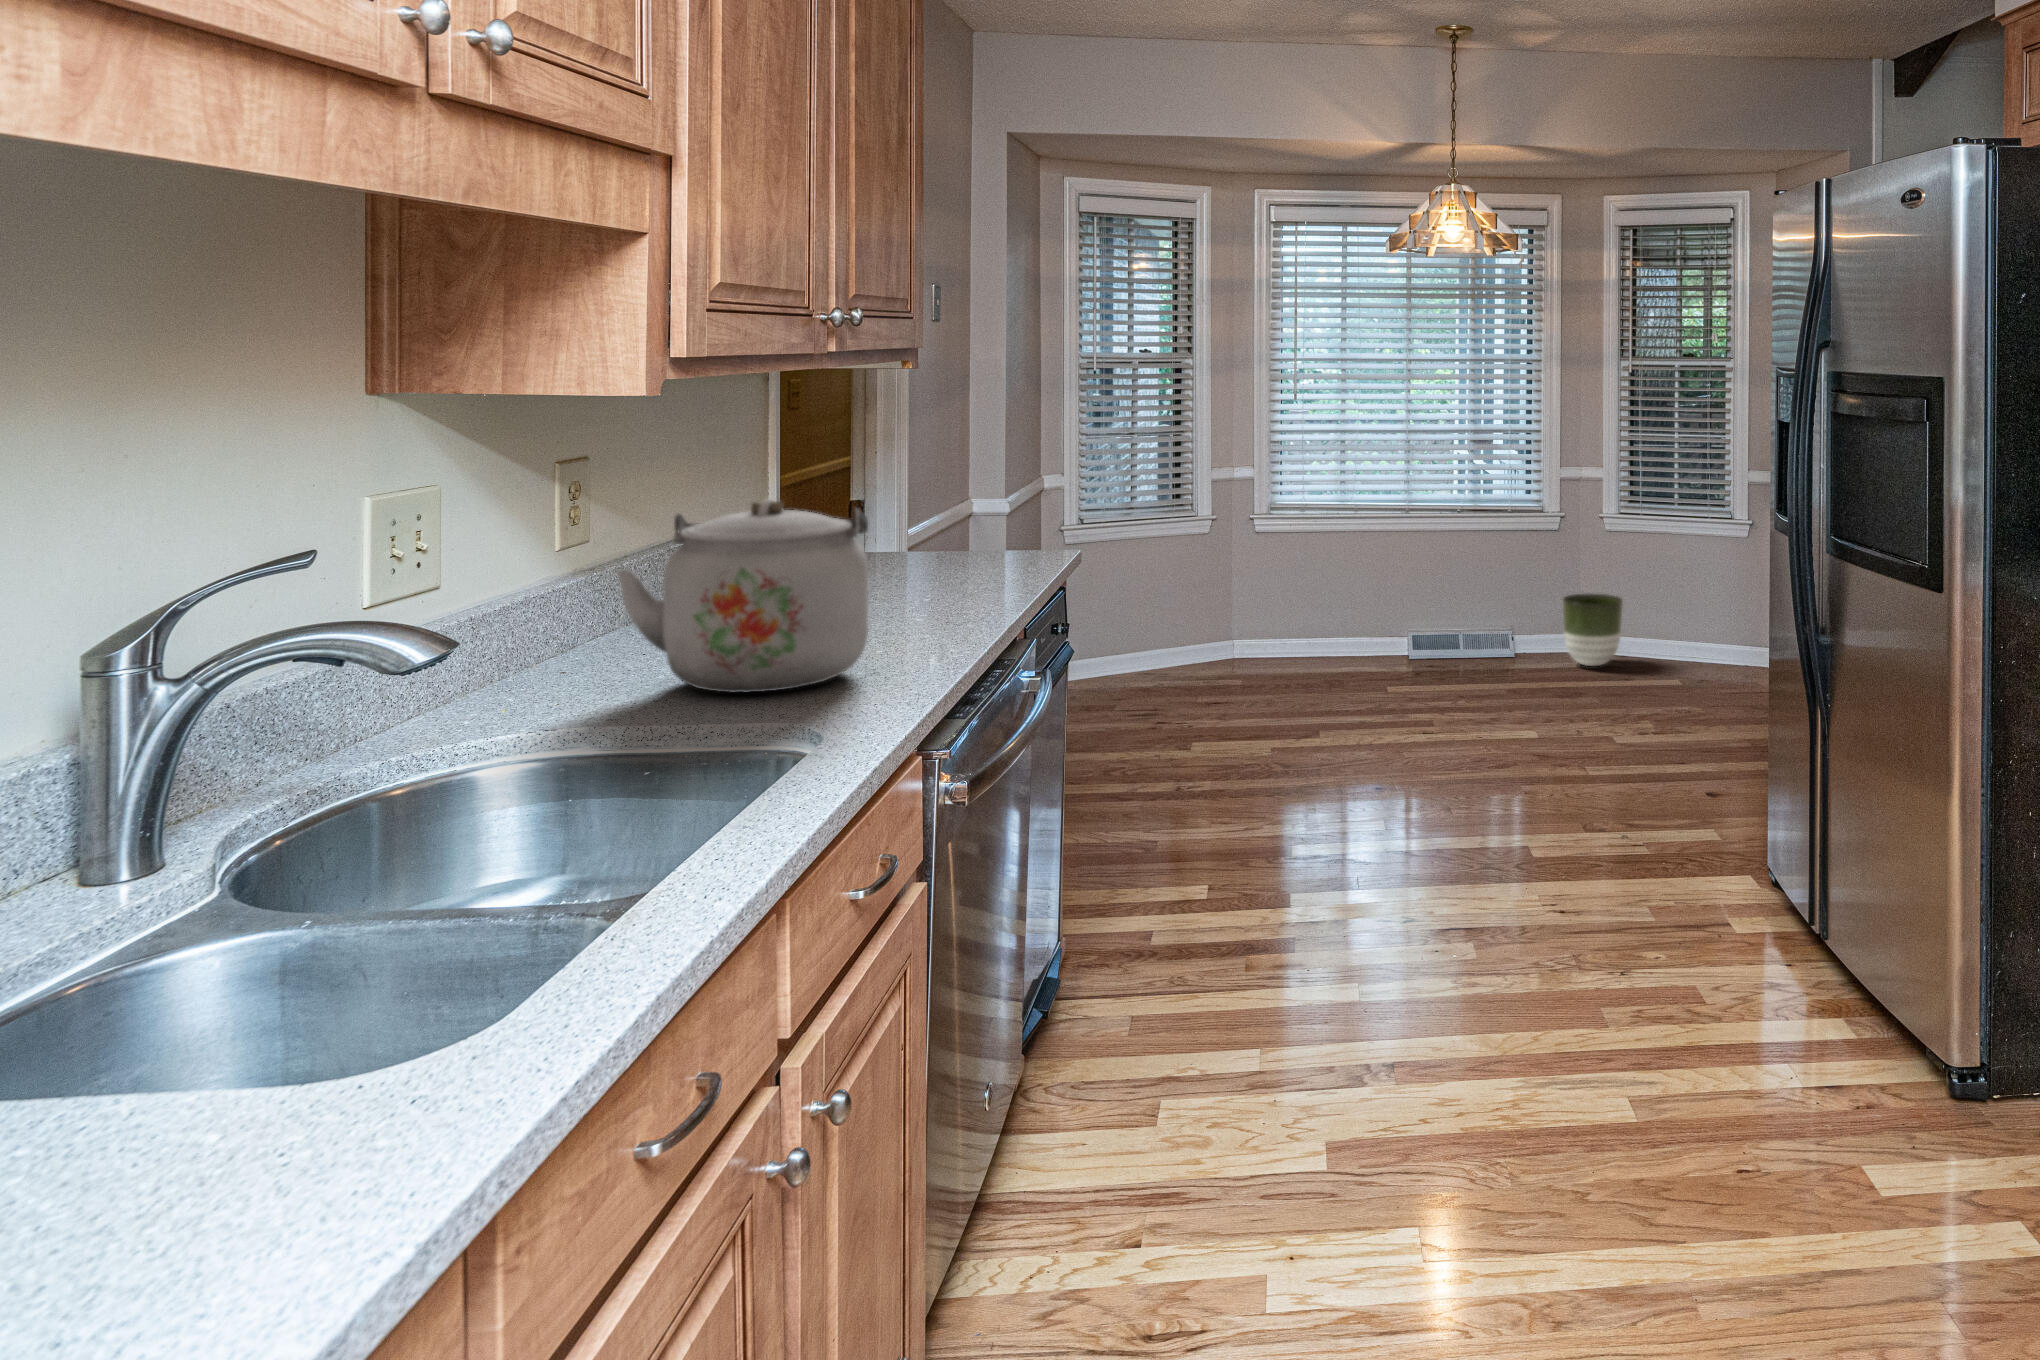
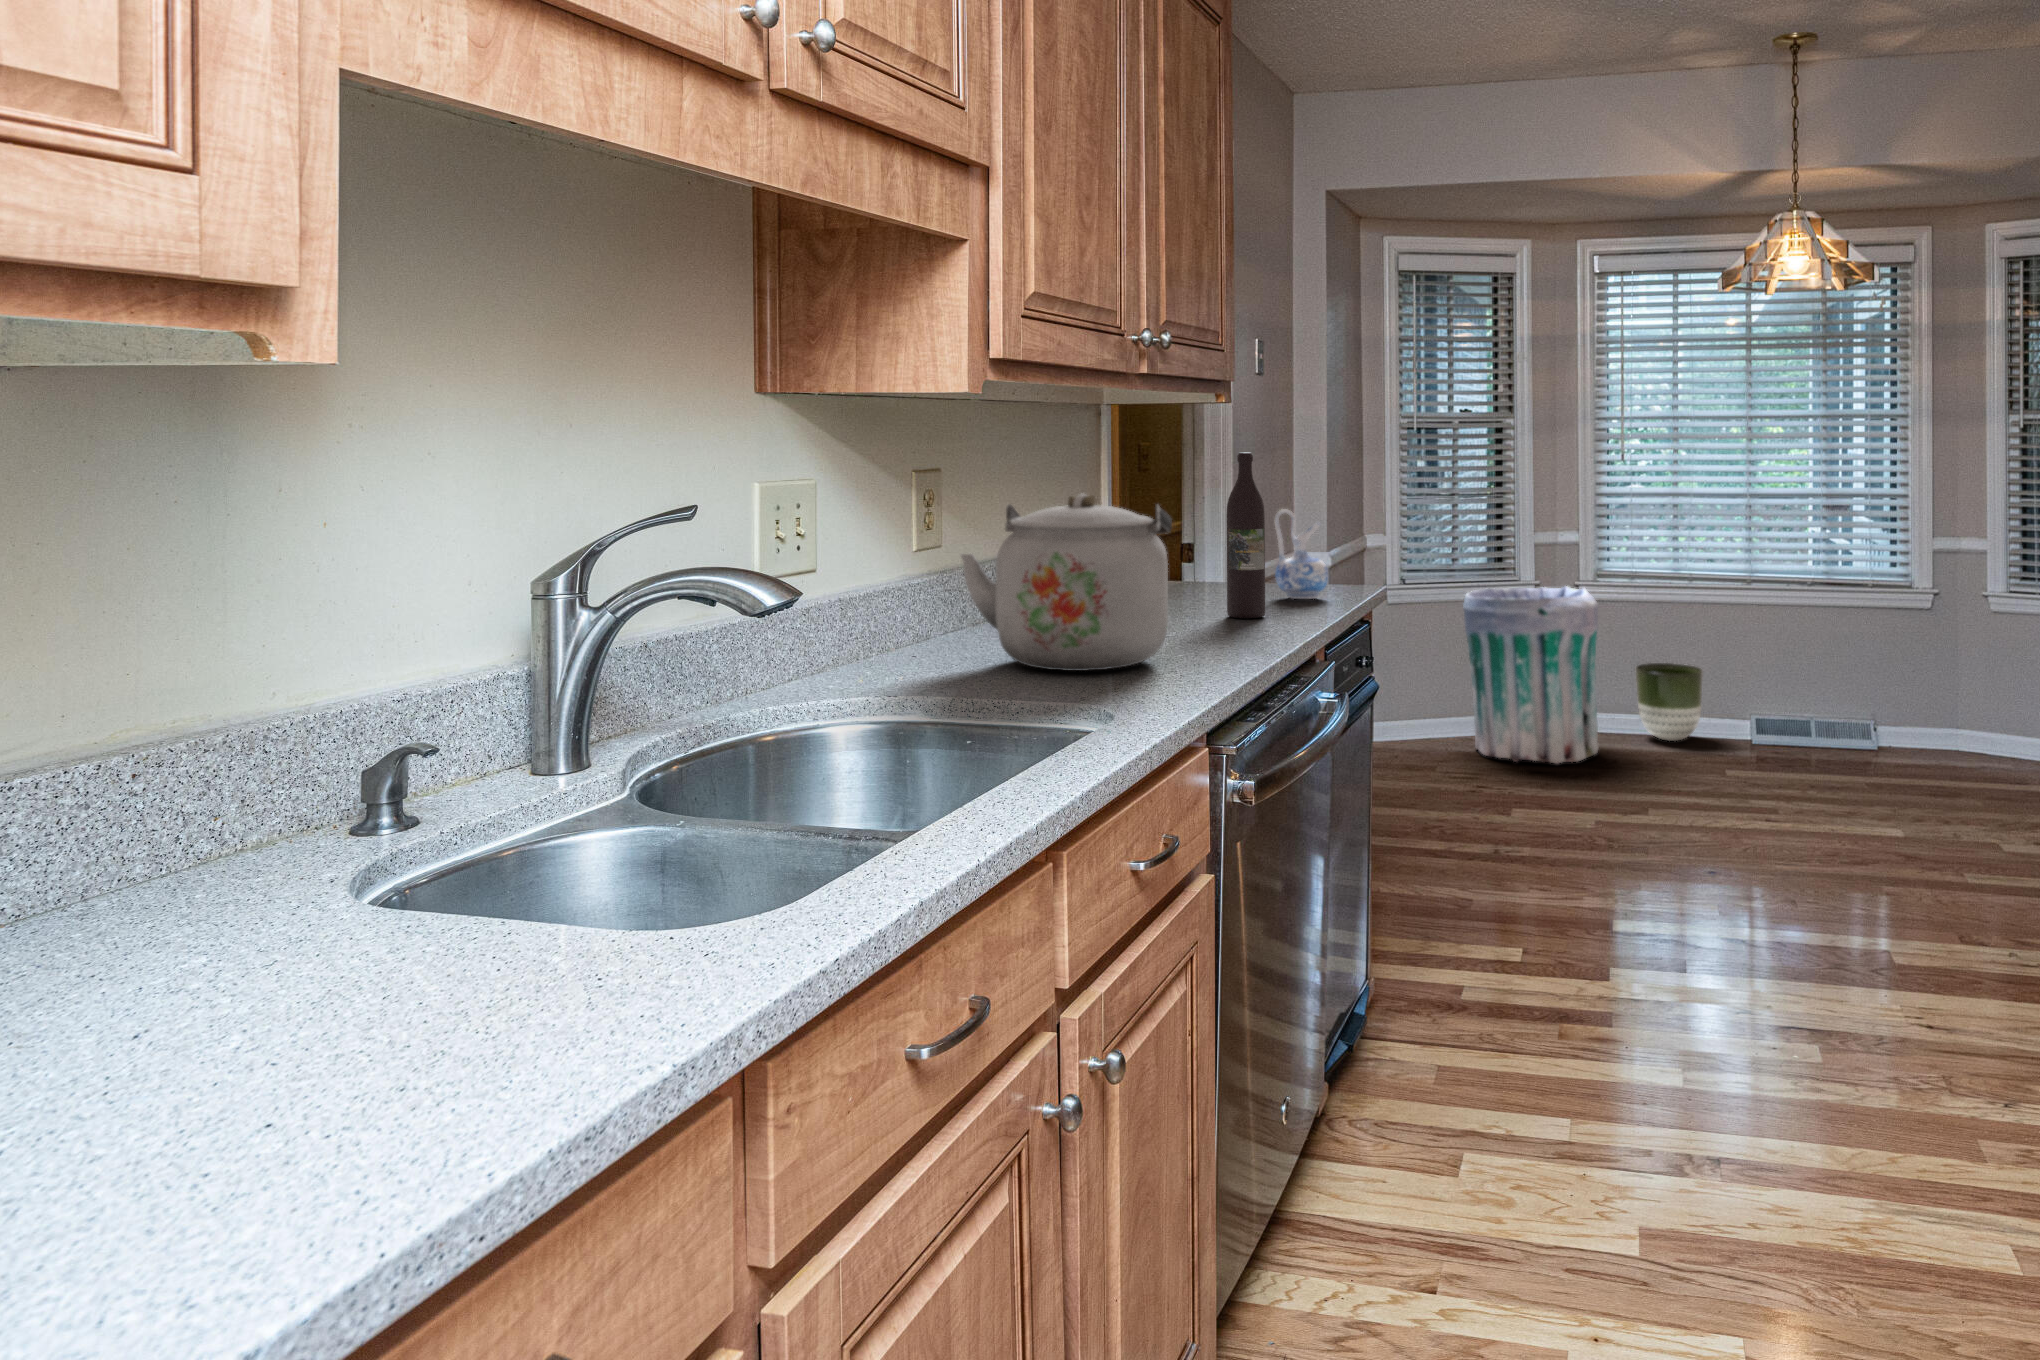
wine bottle: none [917,435,960,608] -> present [1226,453,1265,618]
ceramic pitcher: none [964,486,1021,579] -> present [1275,509,1328,599]
trash can: none [1137,527,1270,704] -> present [1463,586,1599,763]
planter: present [1562,594,1623,666] -> present [1636,663,1703,741]

